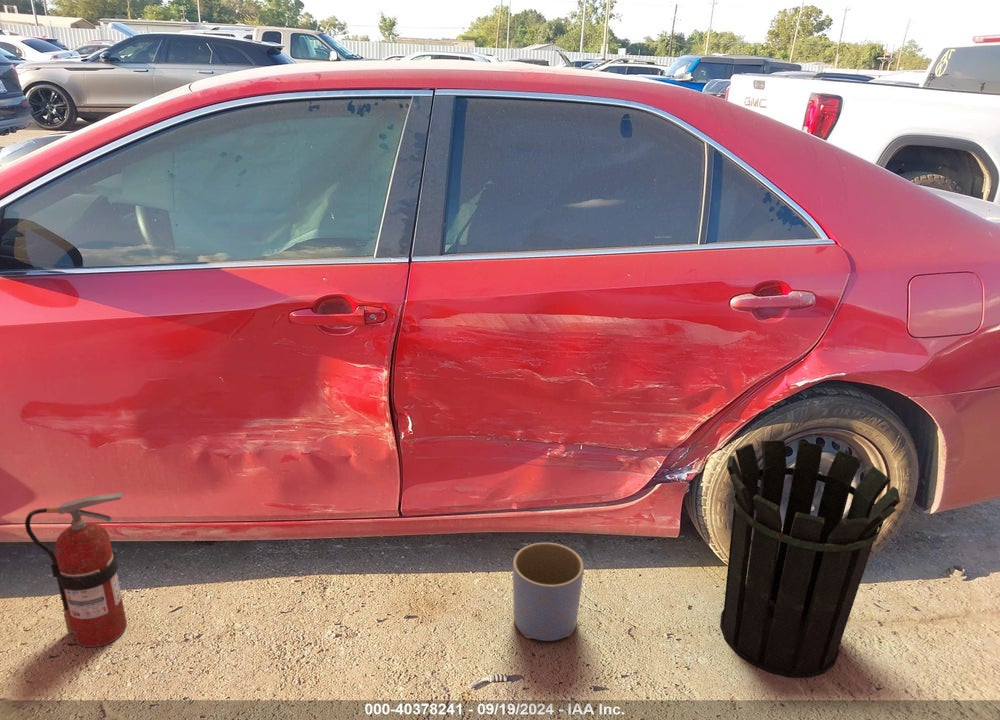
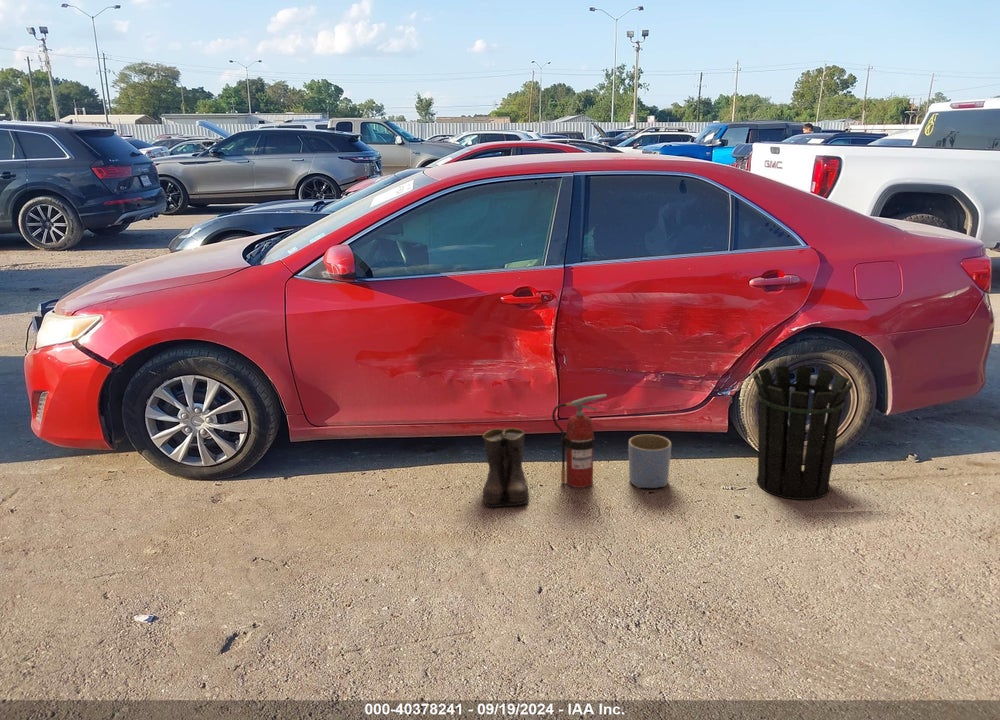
fire extinguisher: present [25,492,127,647] -> present [552,394,607,488]
boots: none [251,532,341,687] -> present [483,428,529,507]

